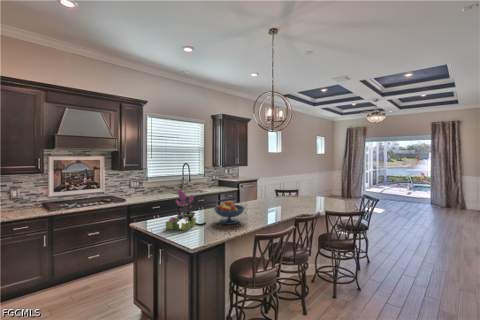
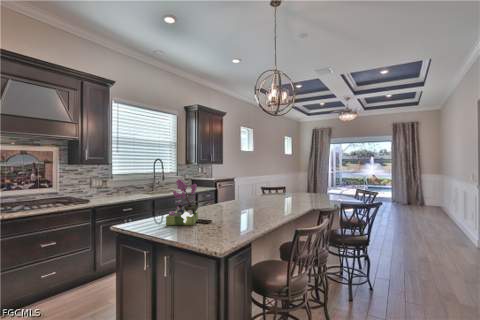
fruit bowl: present [214,201,244,224] -> none [218,192,253,217]

